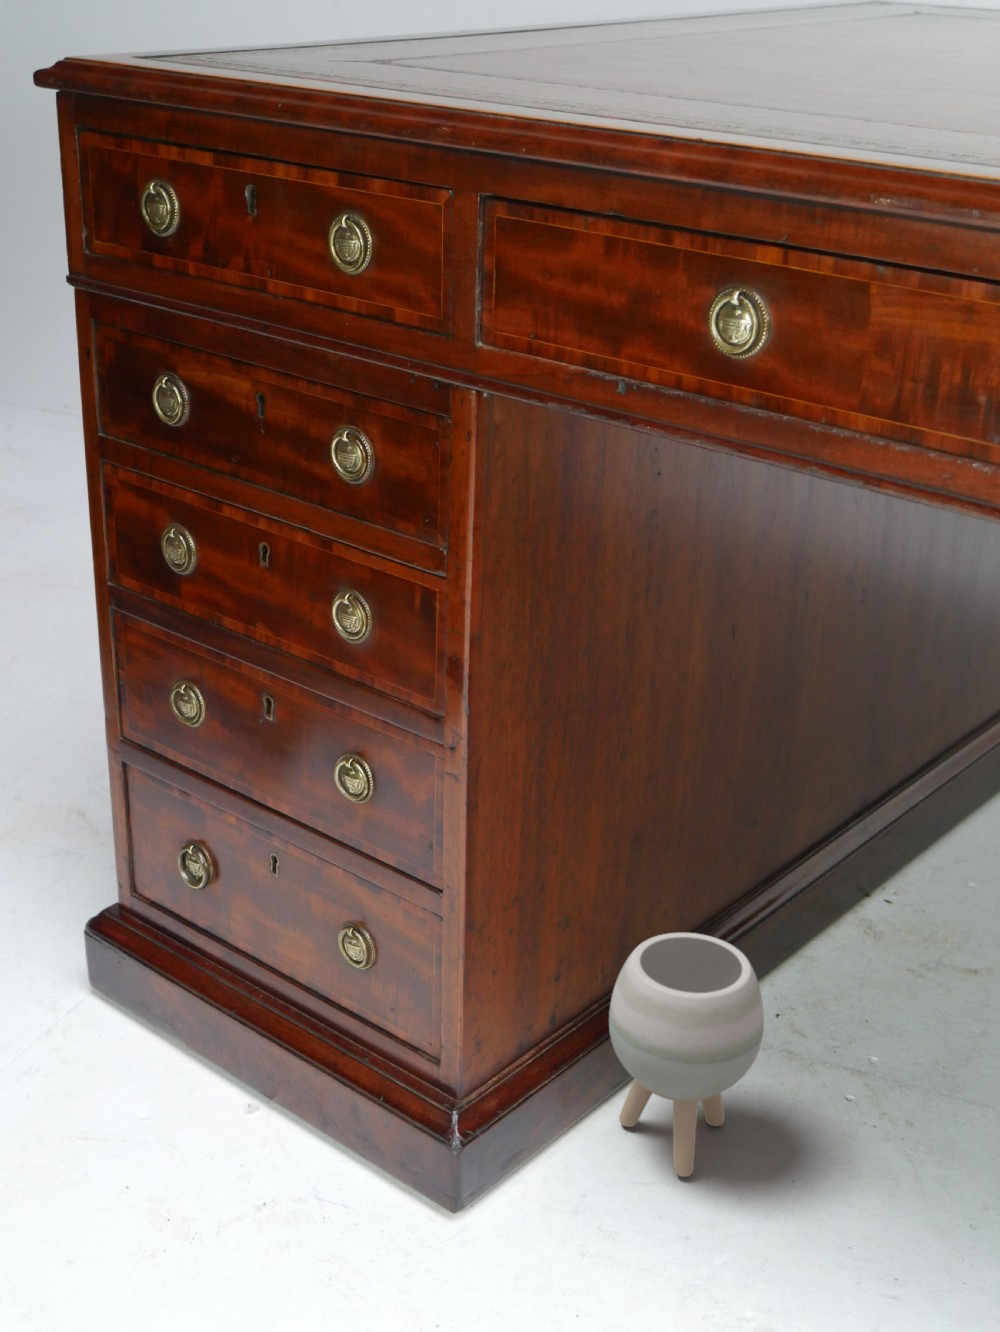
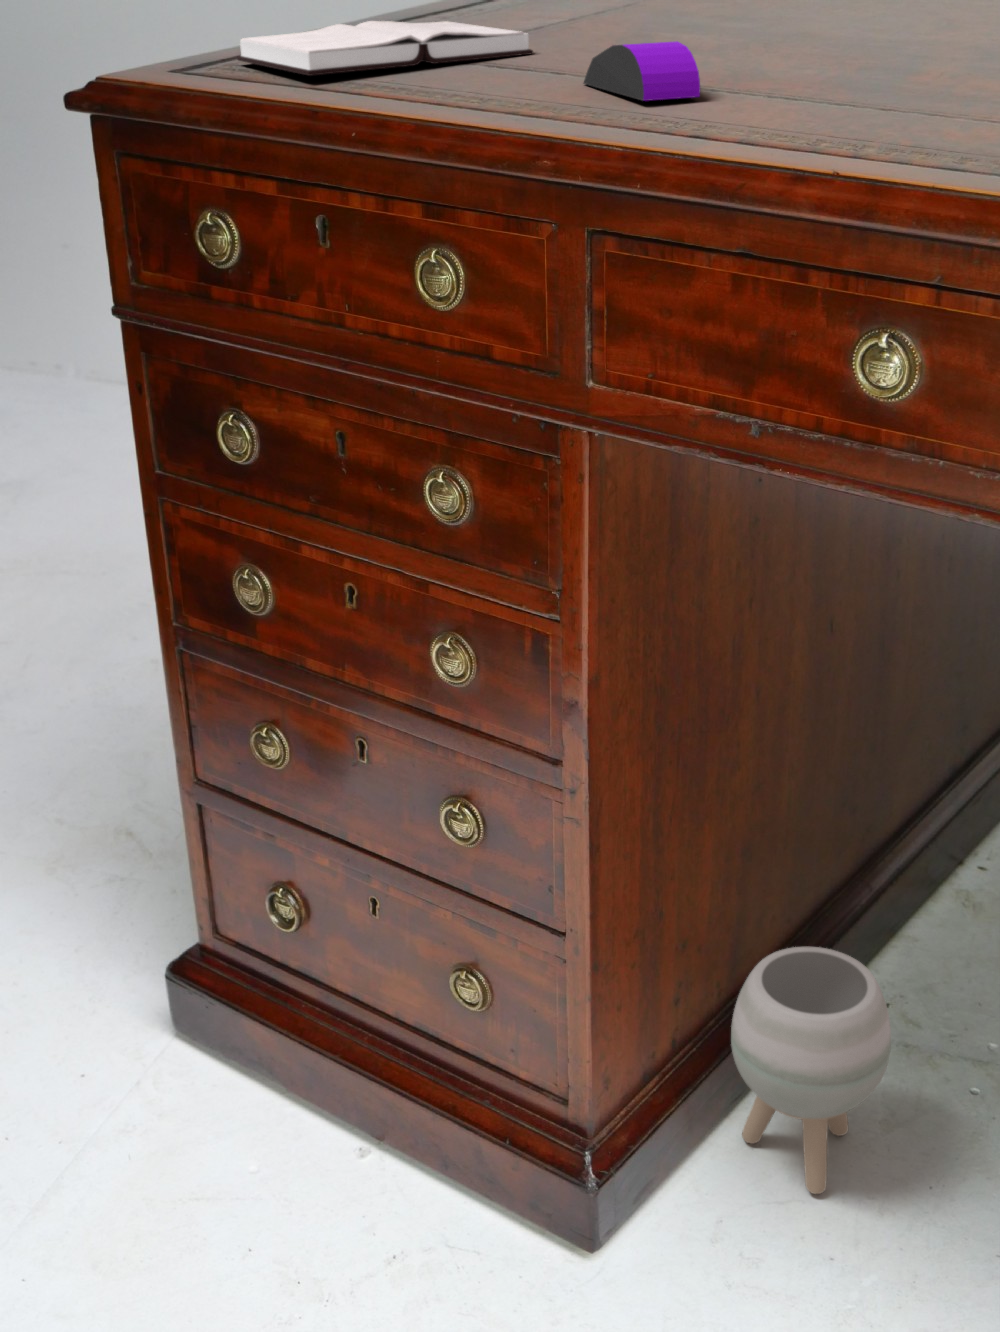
hardback book: none [202,27,479,63] -> present [237,21,533,76]
computer mouse: none [510,40,611,92] -> present [584,42,700,101]

